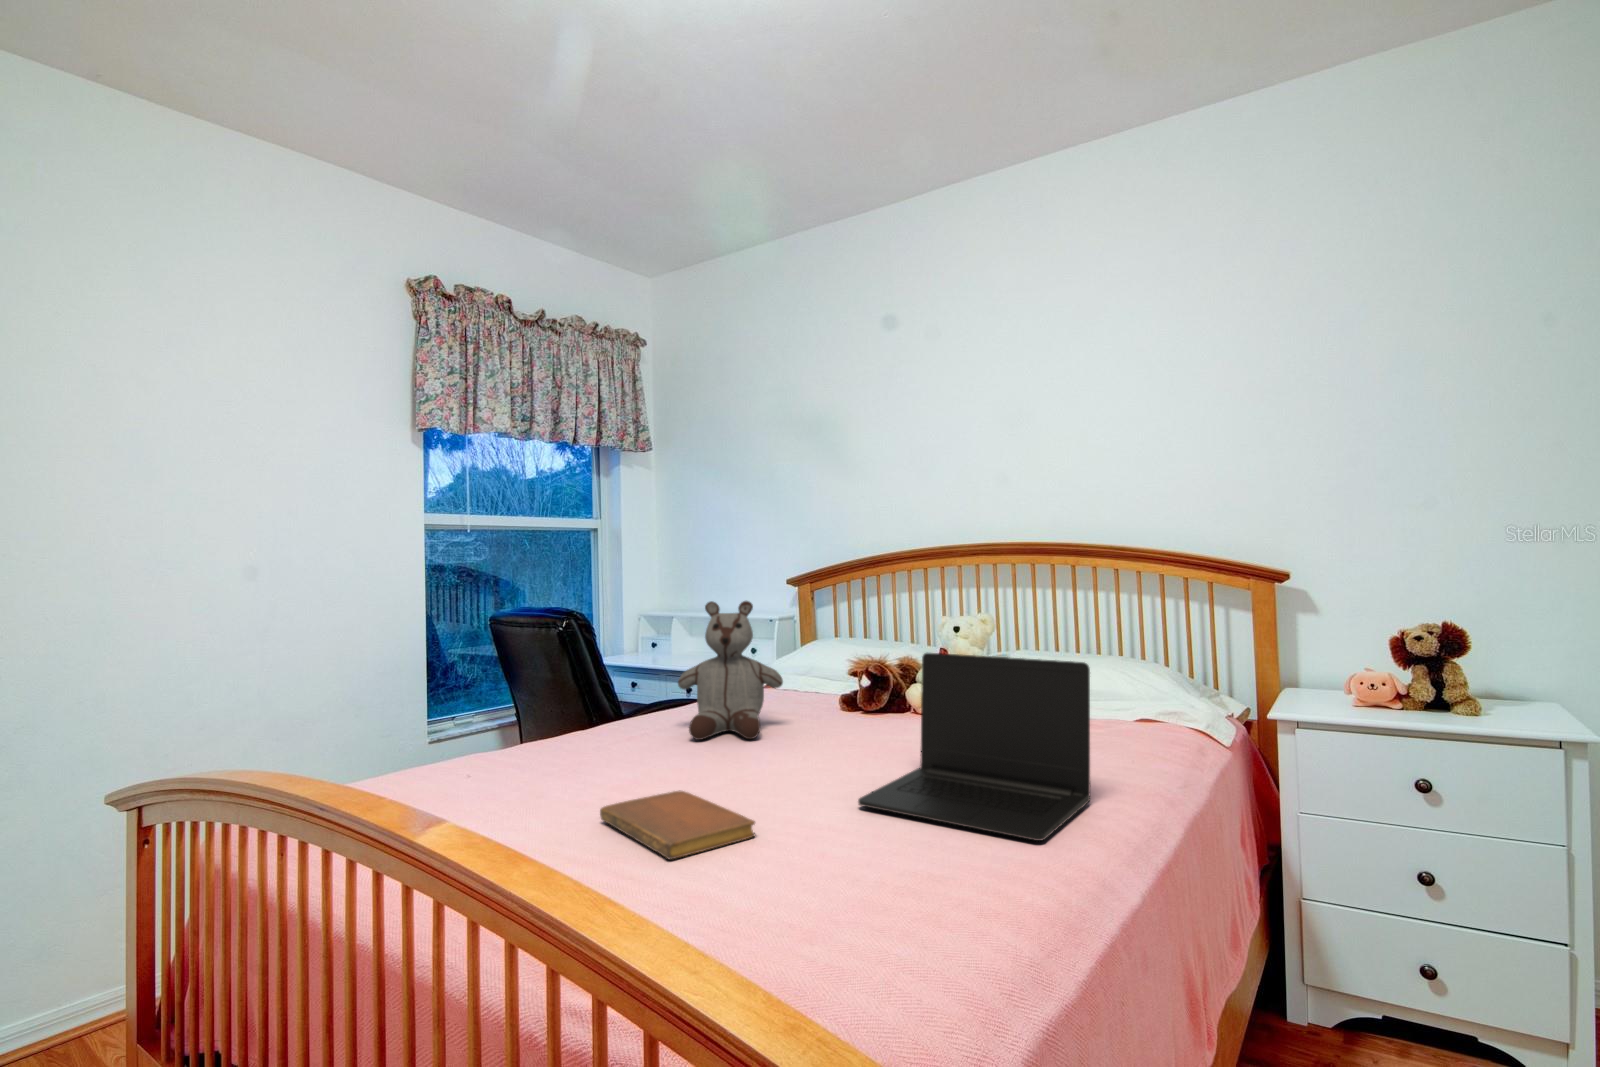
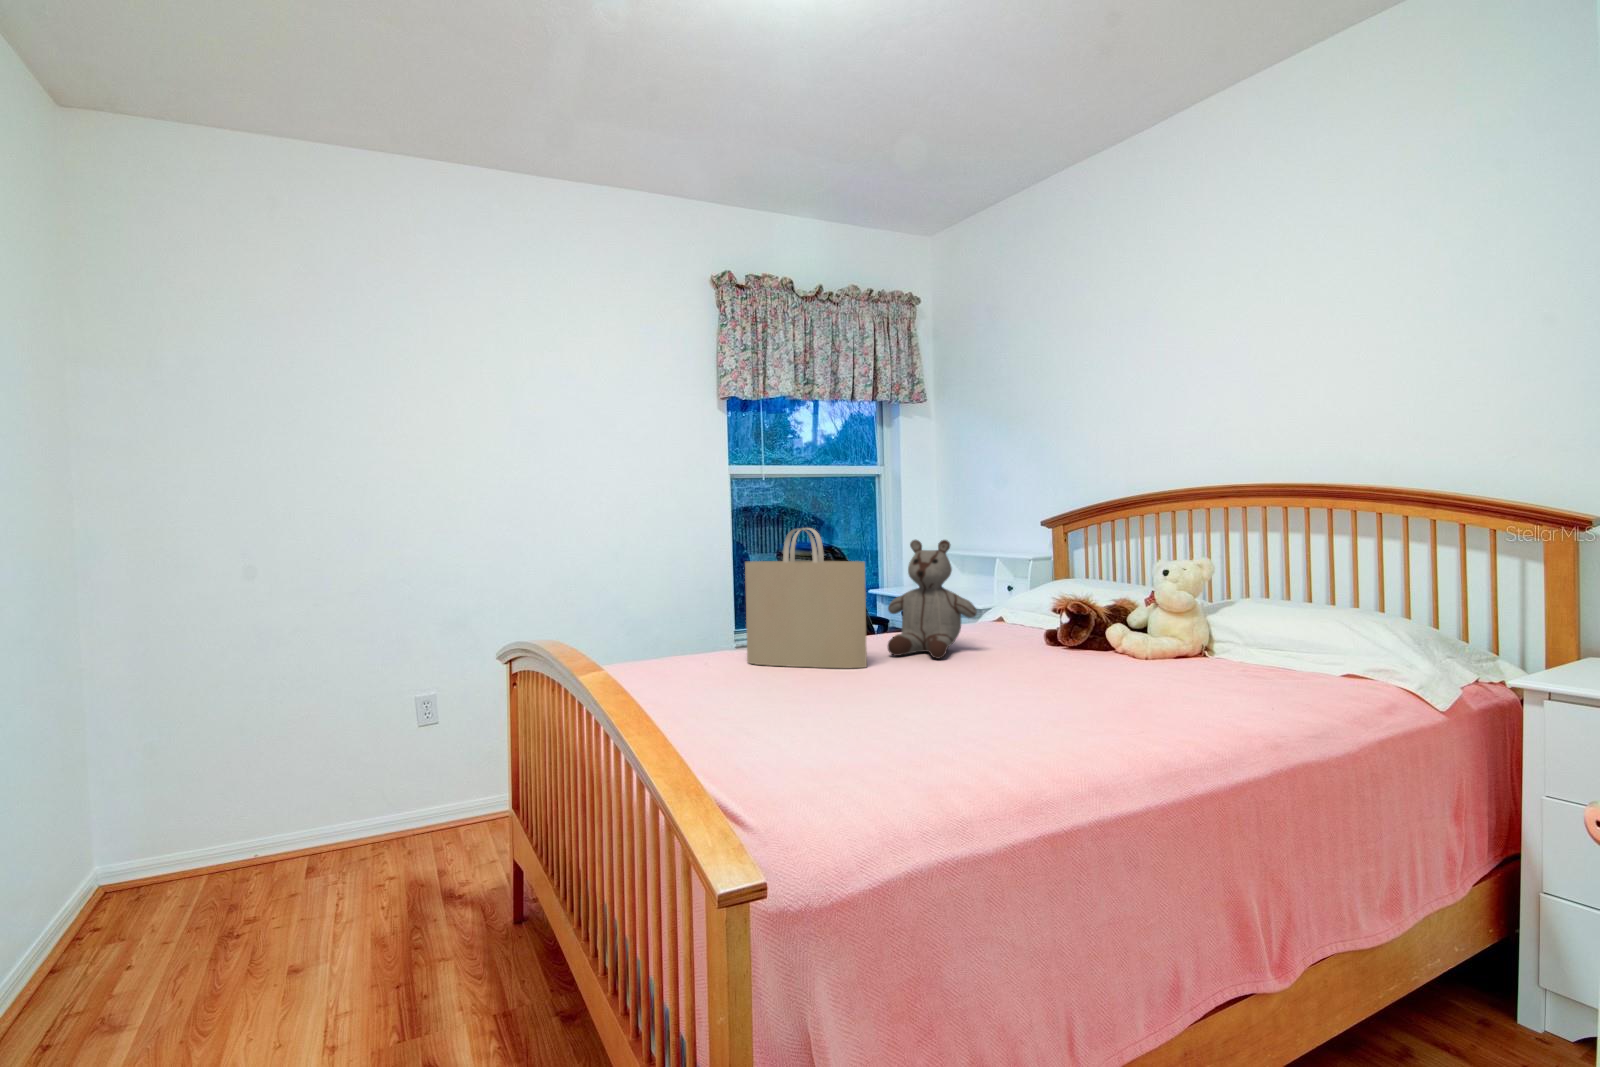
tote bag: none [517,589,680,770] -> present [745,528,867,668]
laptop: present [858,653,1090,841] -> none [962,588,1181,749]
notebook: present [600,790,755,859] -> none [767,684,863,725]

